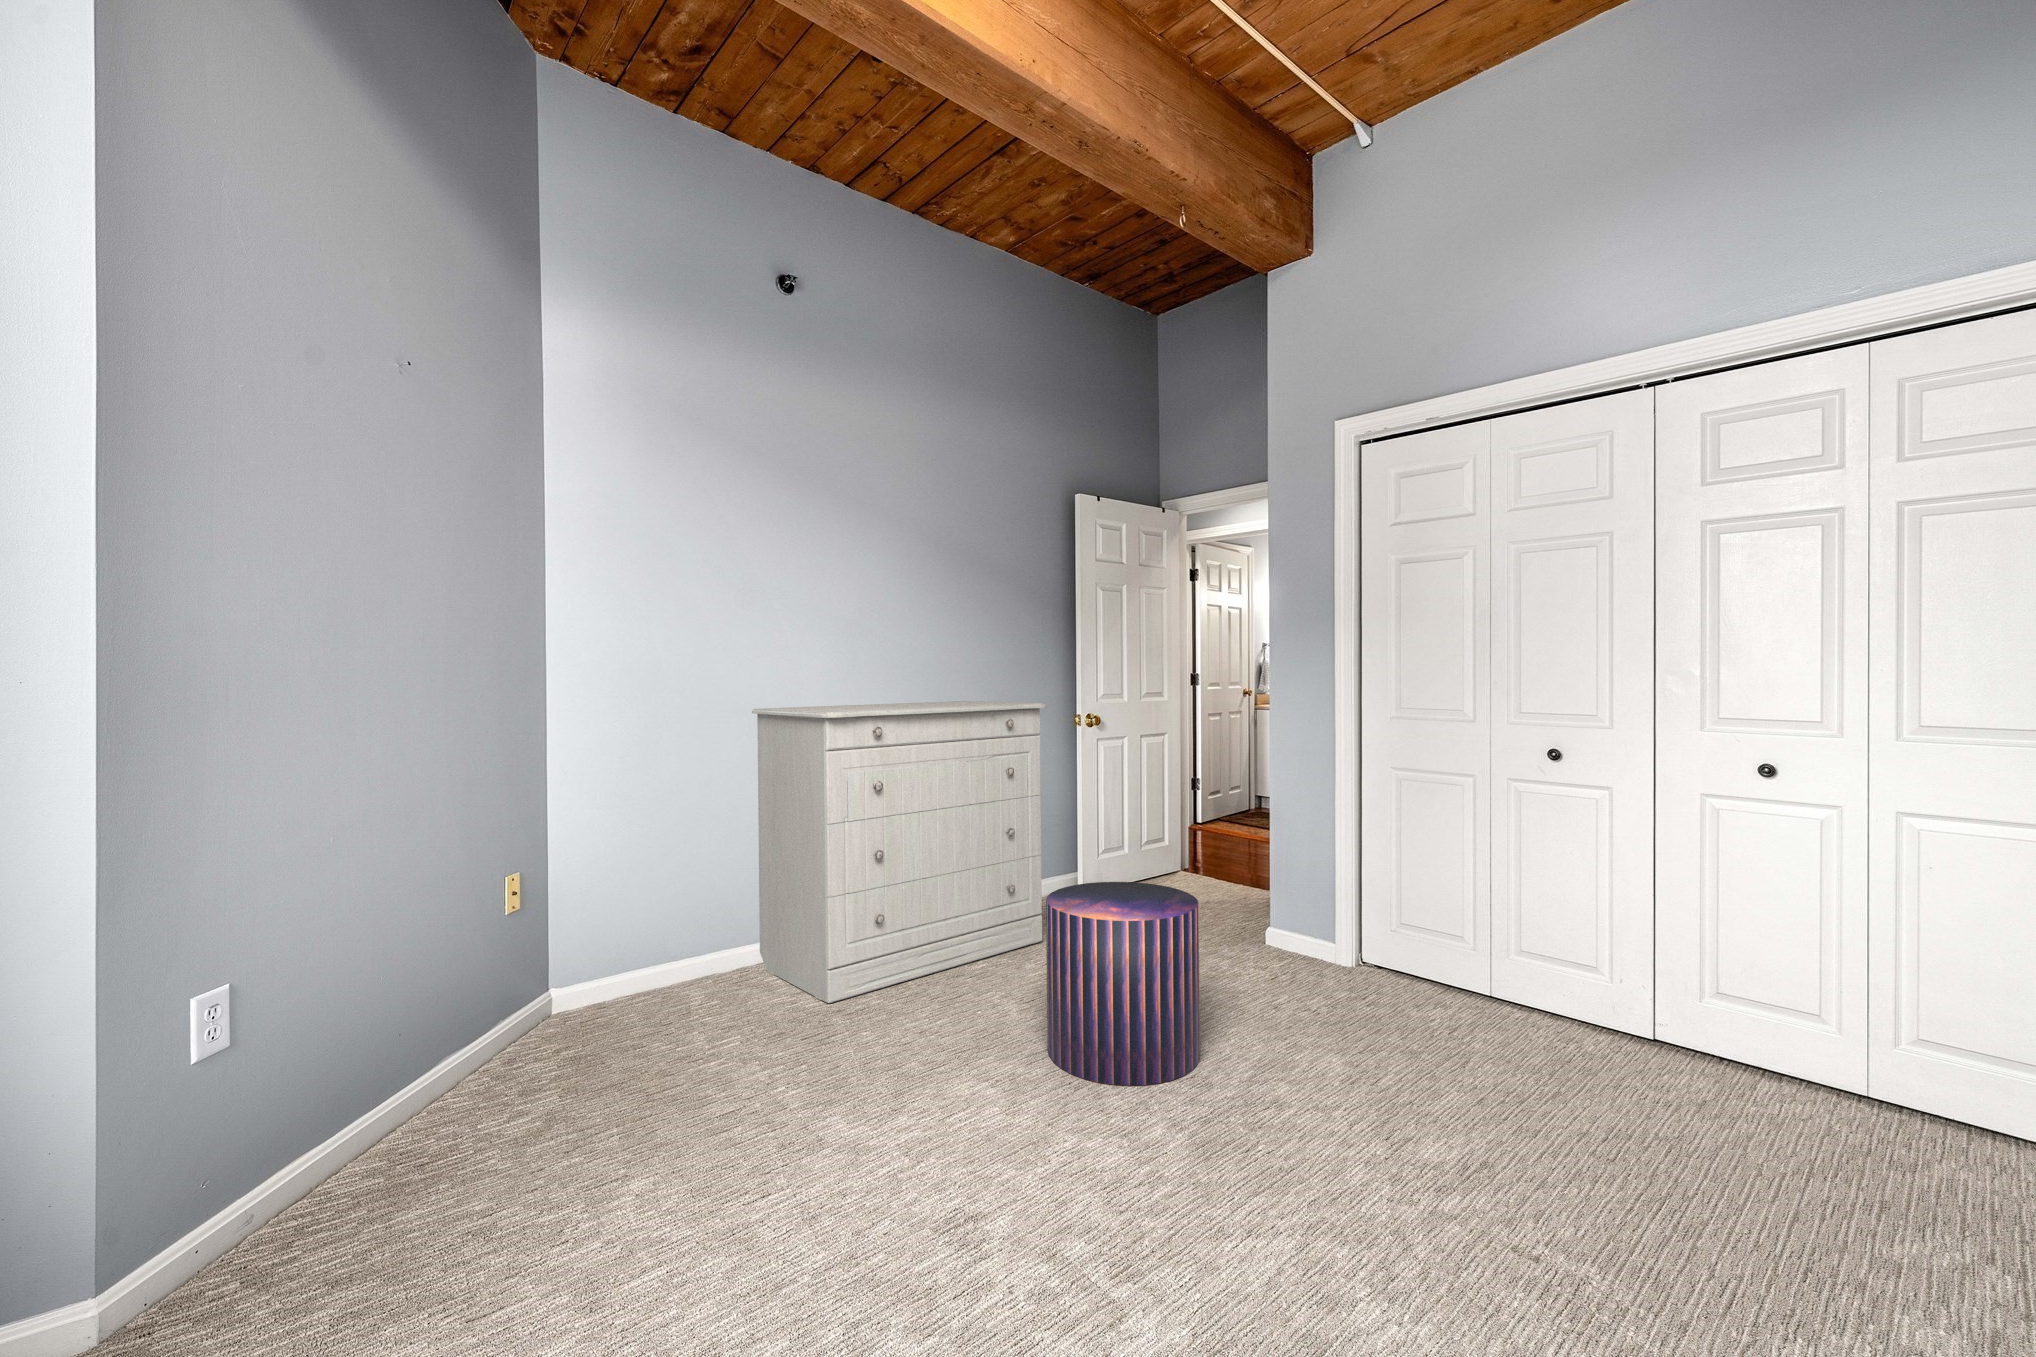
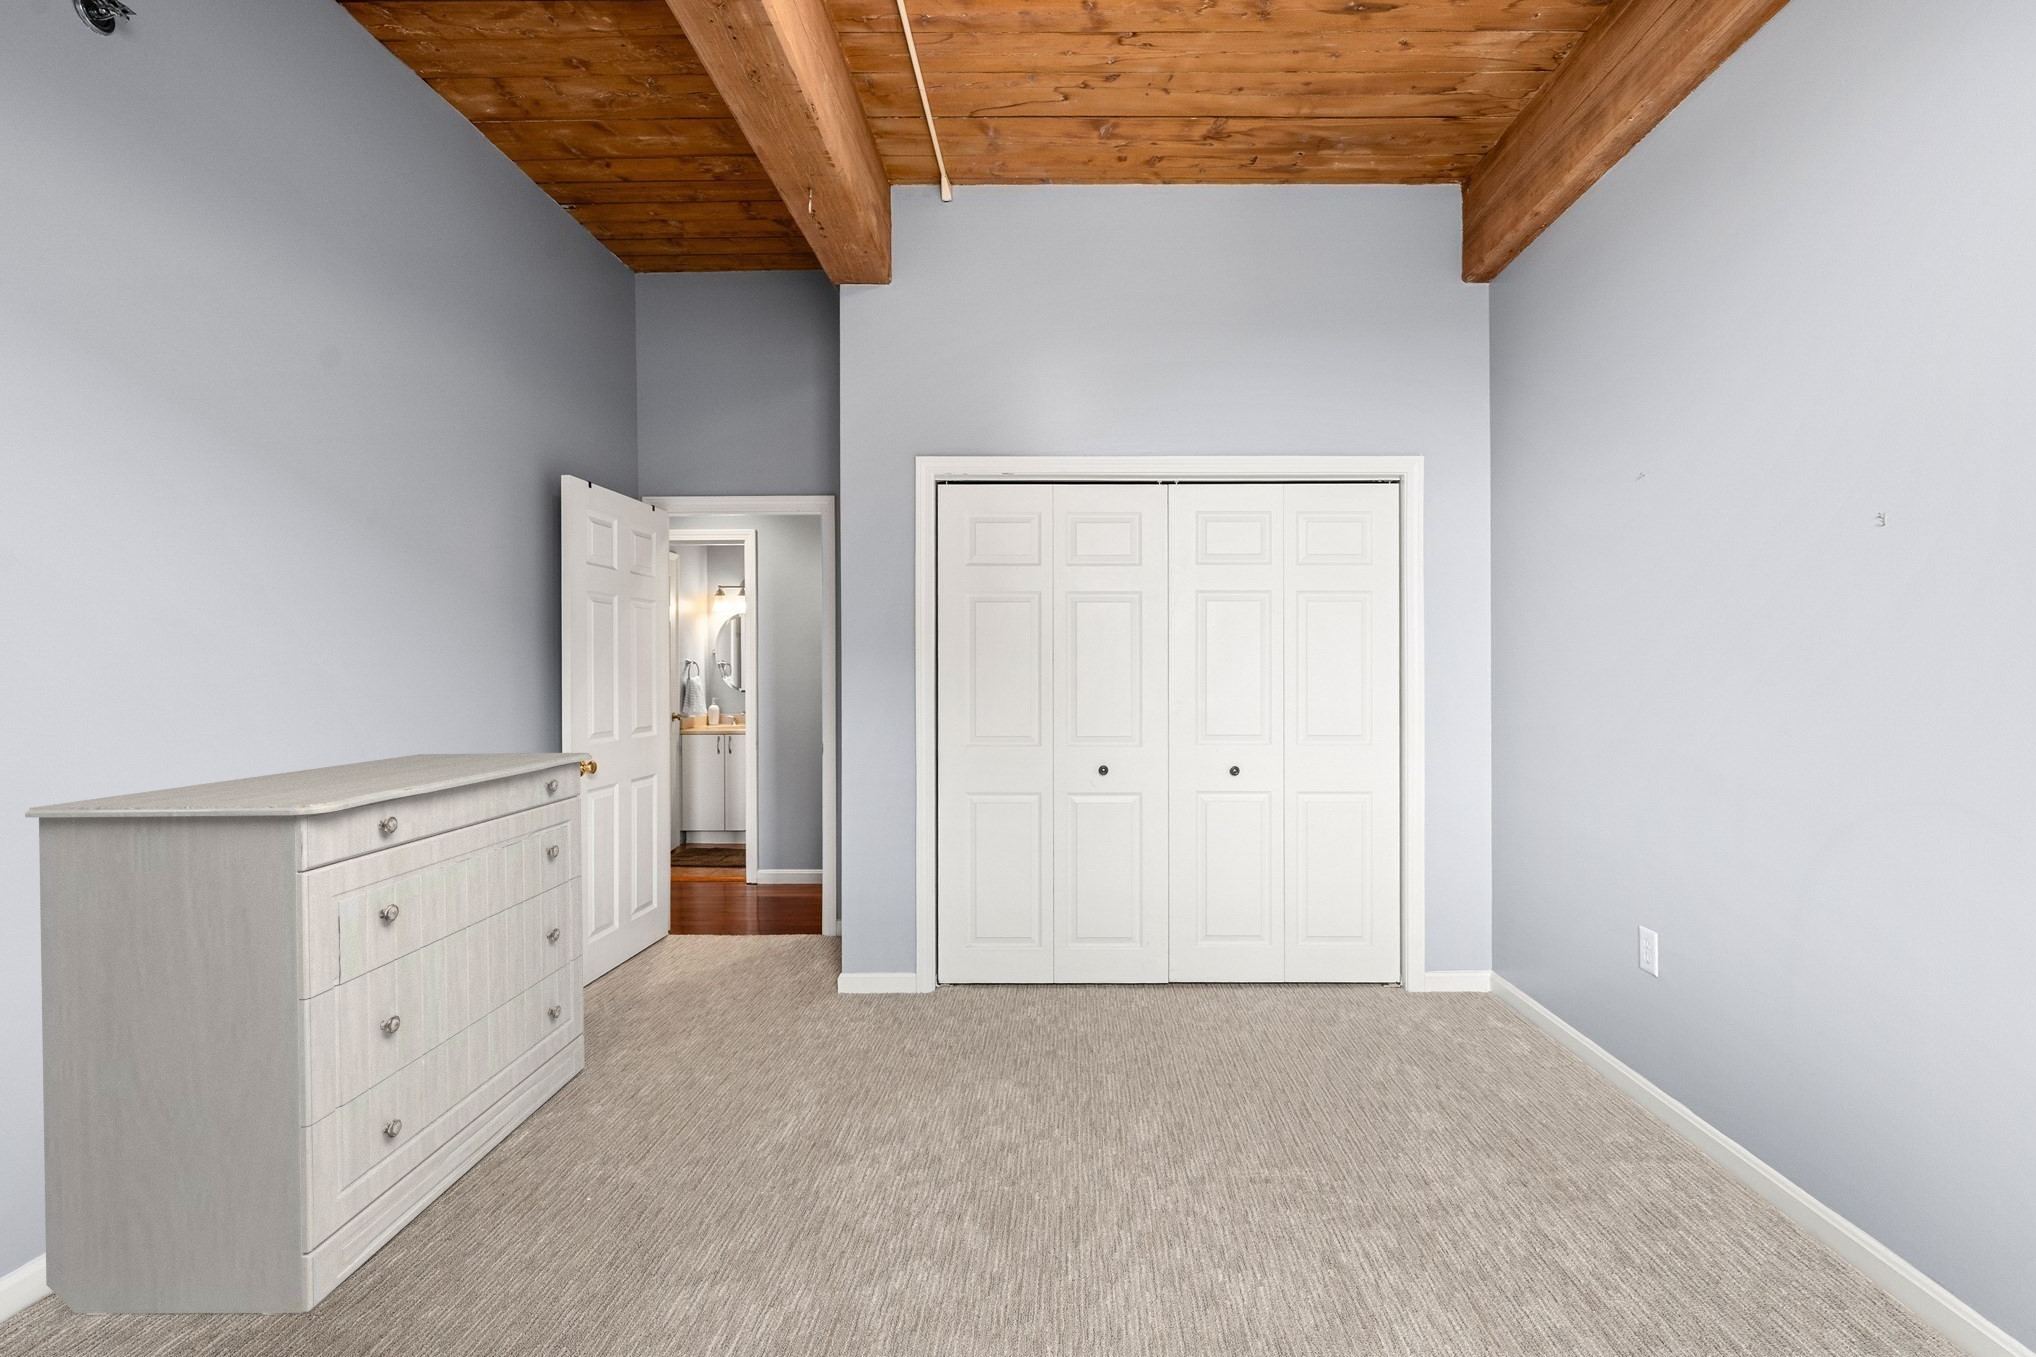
pouf: present [1046,882,1200,1086] -> none [736,962,924,1233]

